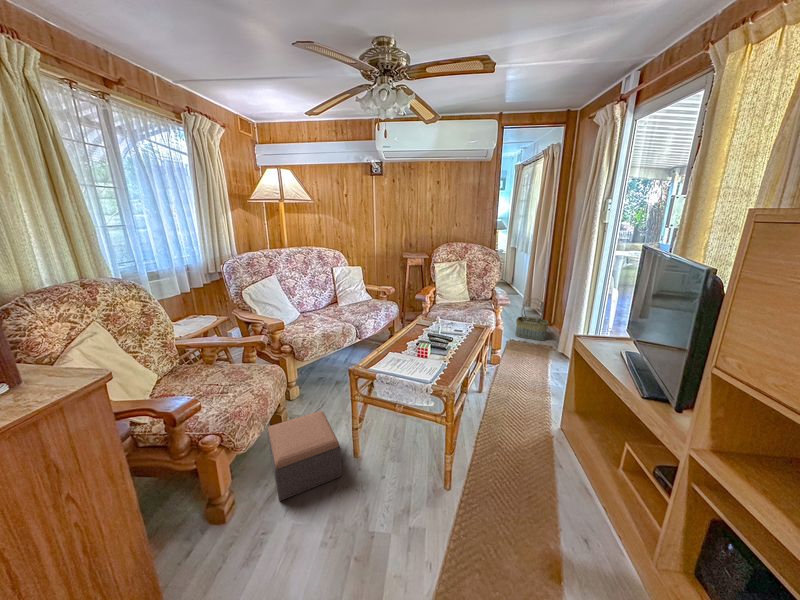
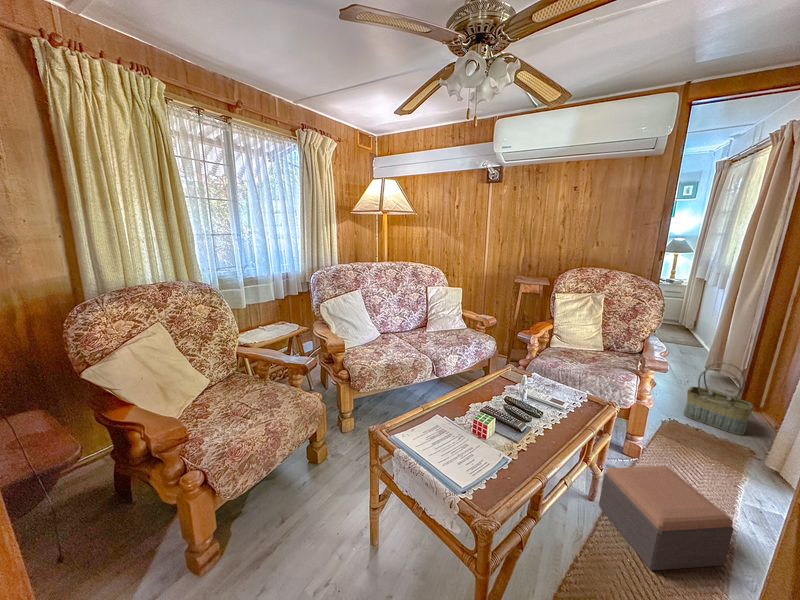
footstool: present [268,411,342,501] -> present [599,466,733,570]

